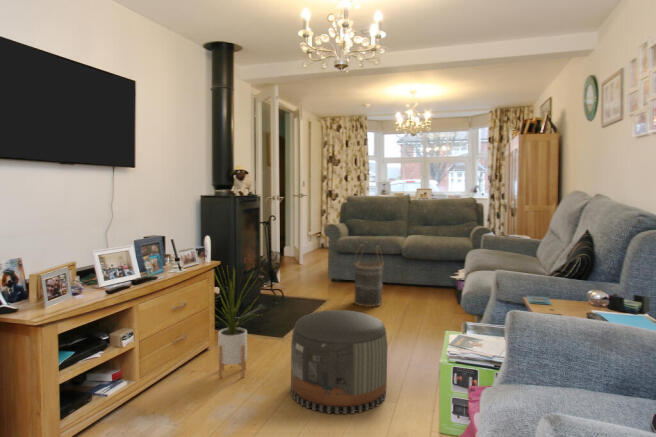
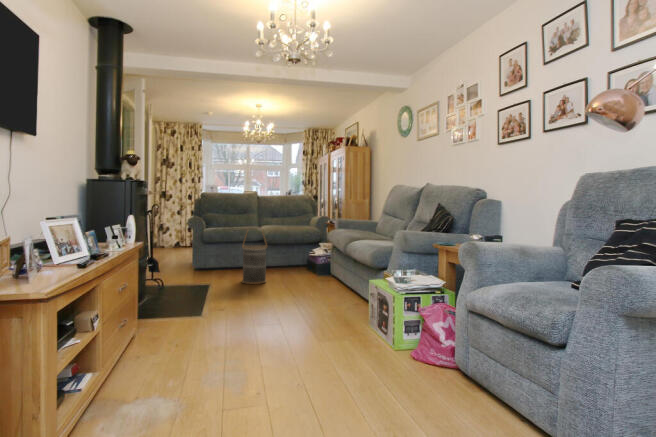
house plant: present [213,270,253,378] -> none [161,234,229,357]
pouf: present [291,310,388,414] -> none [270,273,356,361]

